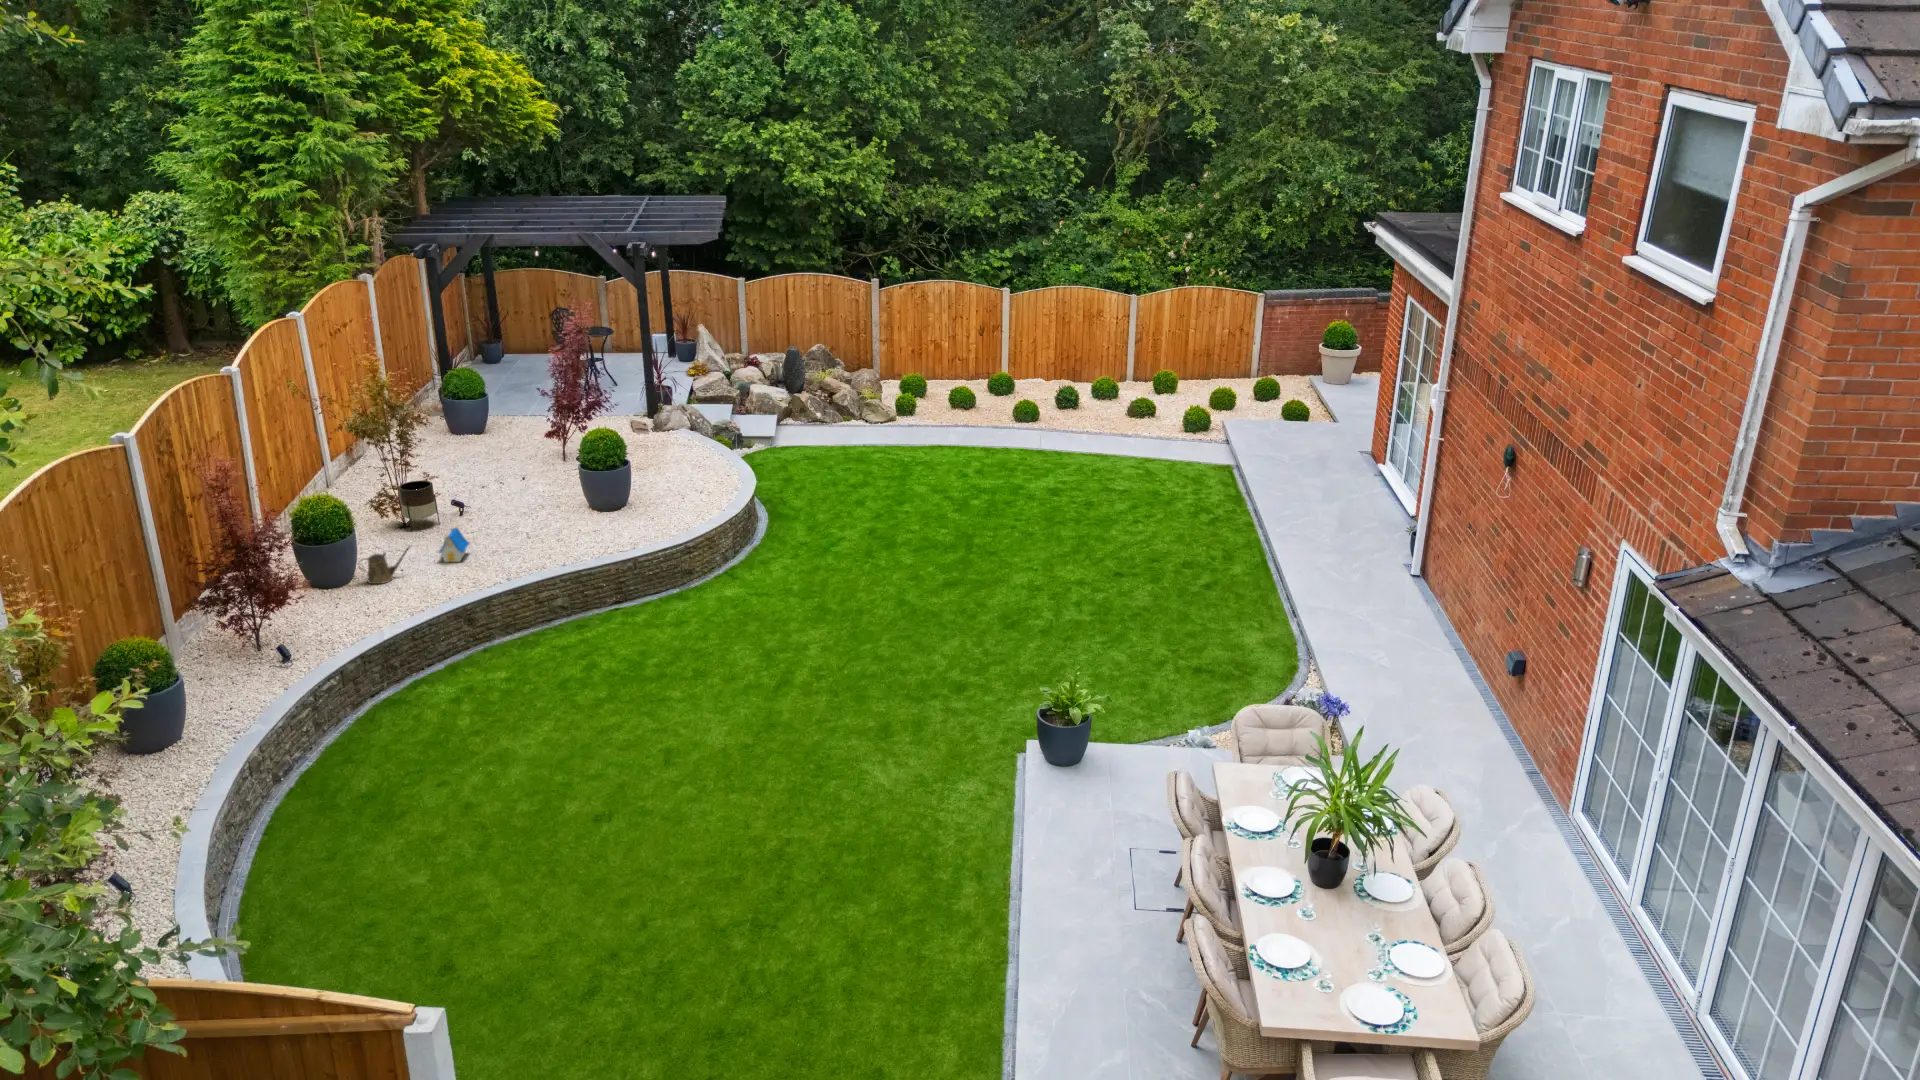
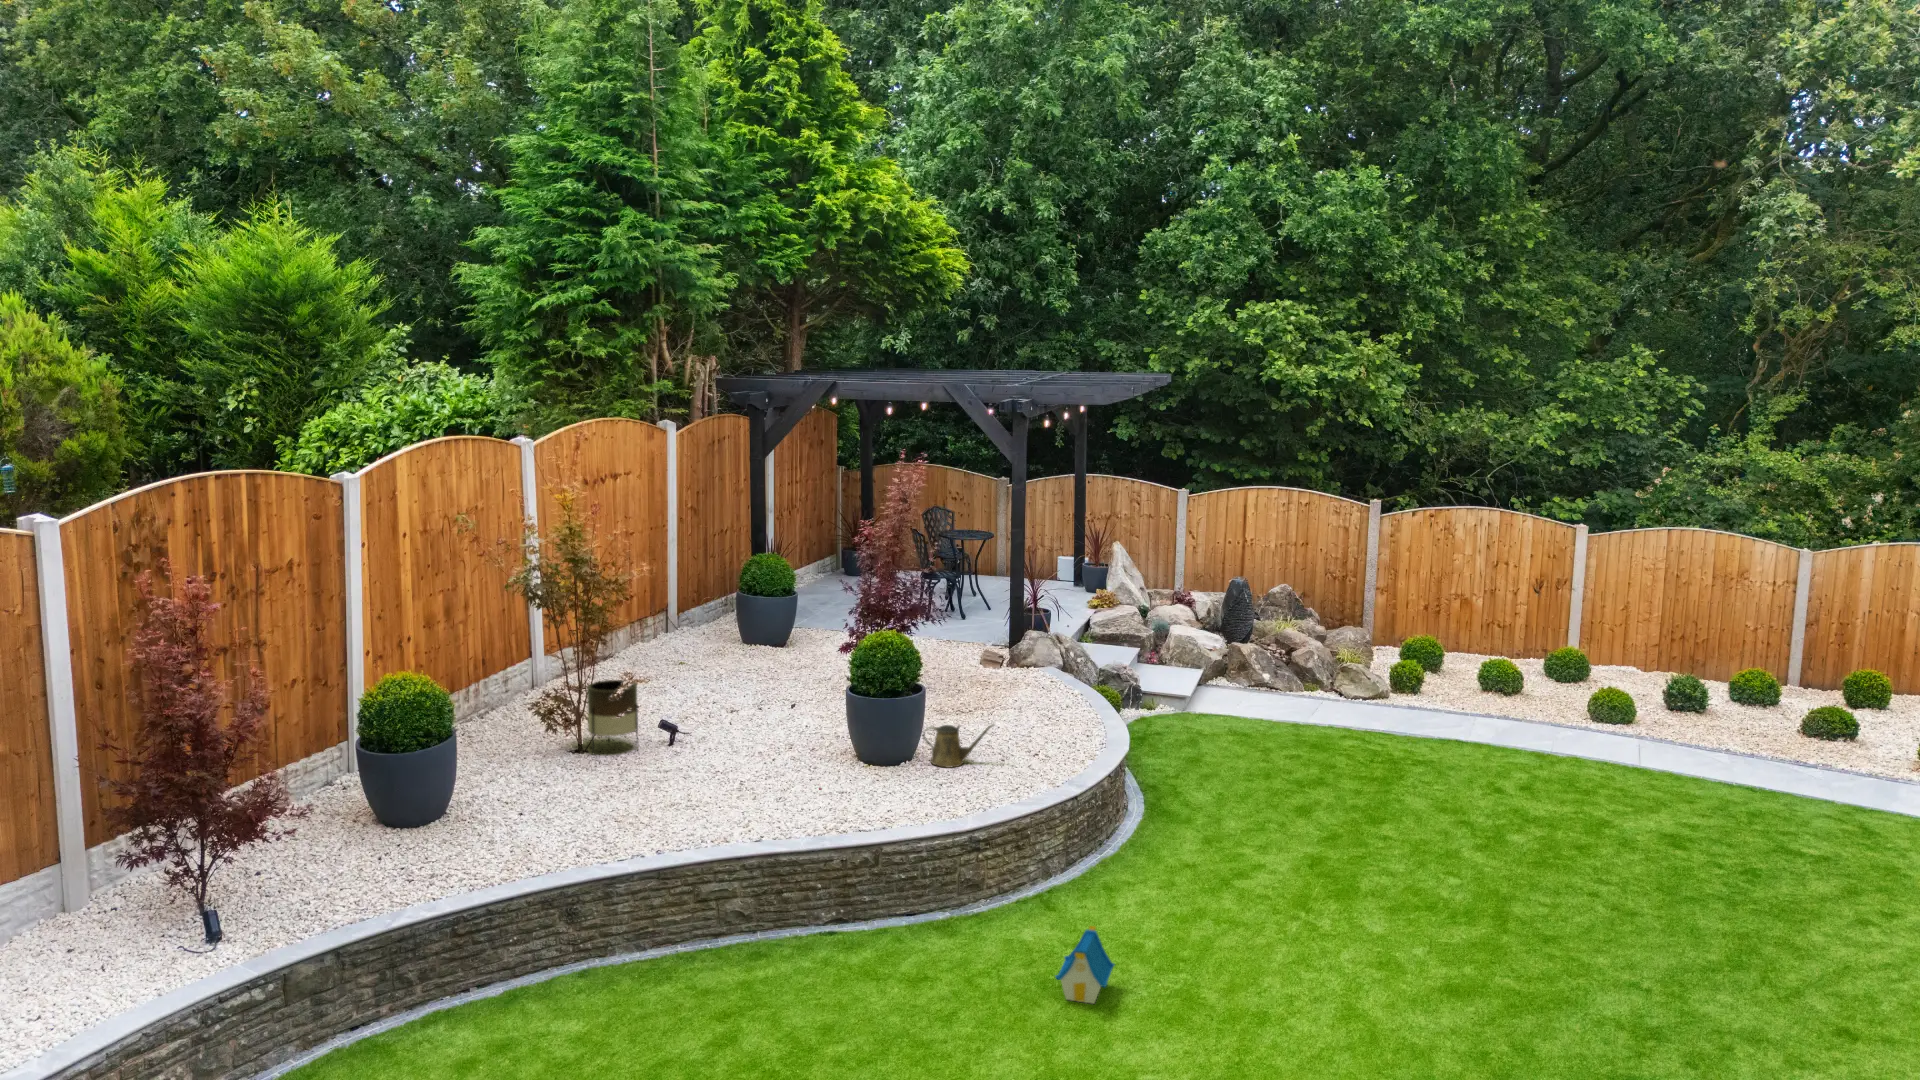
toy house: present [439,526,470,562] -> present [1056,926,1114,1003]
watering can: present [359,547,409,584] -> present [923,724,994,768]

